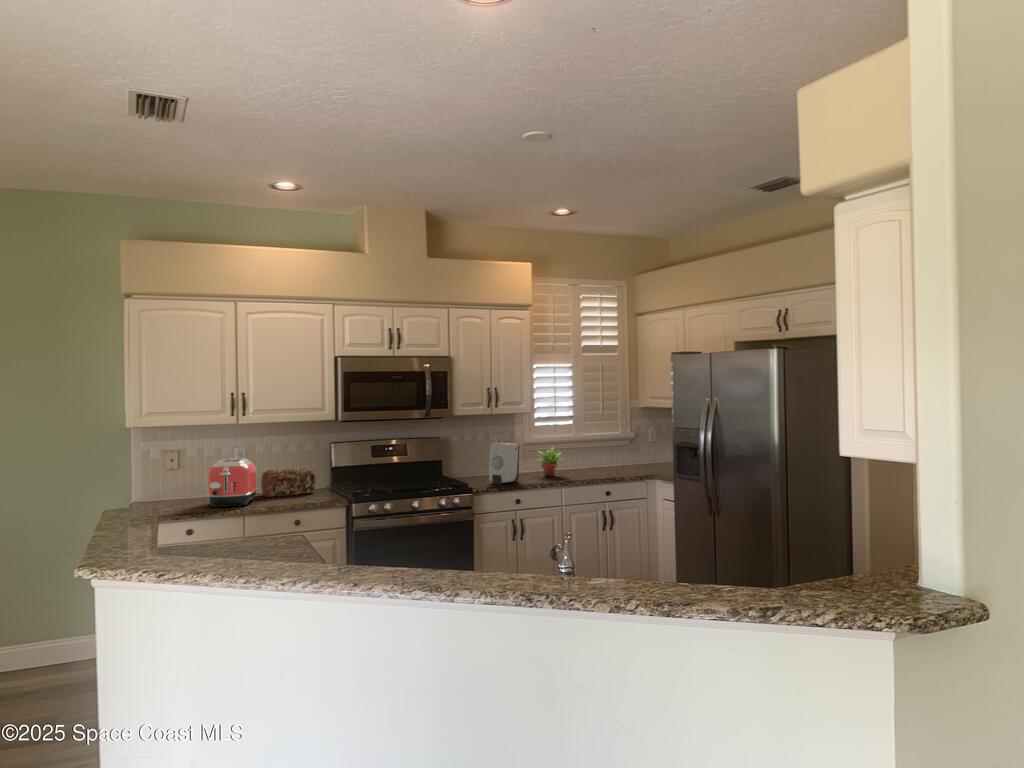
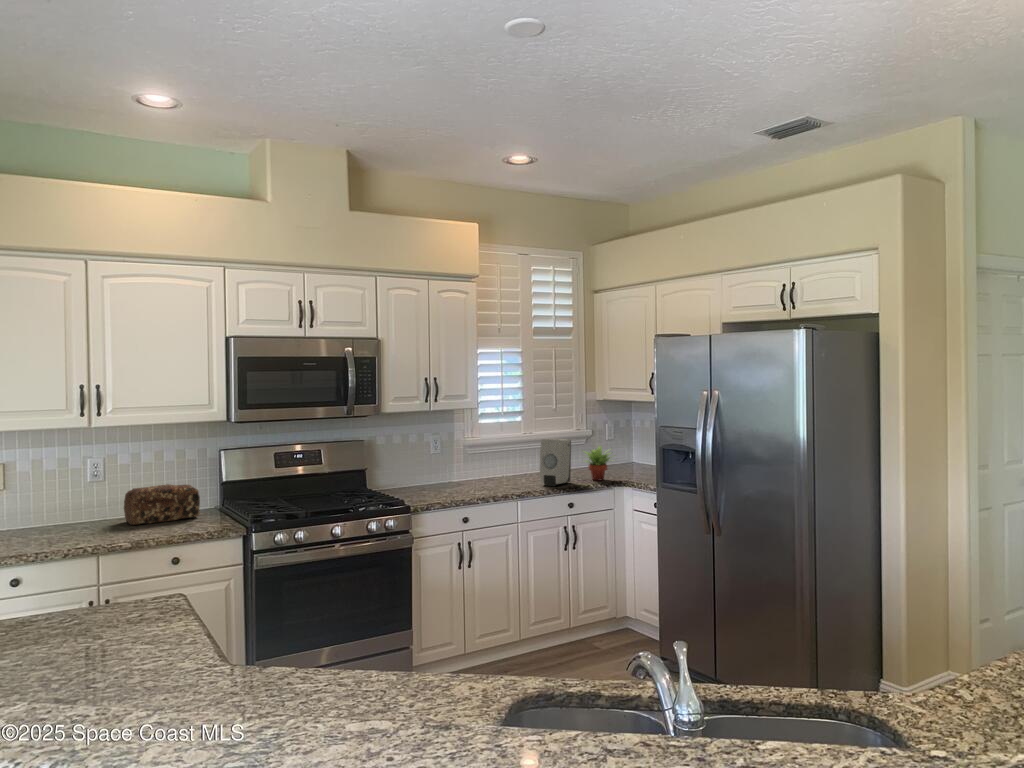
soap dispenser: present [489,443,519,484] -> present [540,439,571,486]
succulent plant: present [538,447,561,476] -> present [586,446,610,480]
toaster: present [207,458,257,508] -> none [44,474,118,544]

